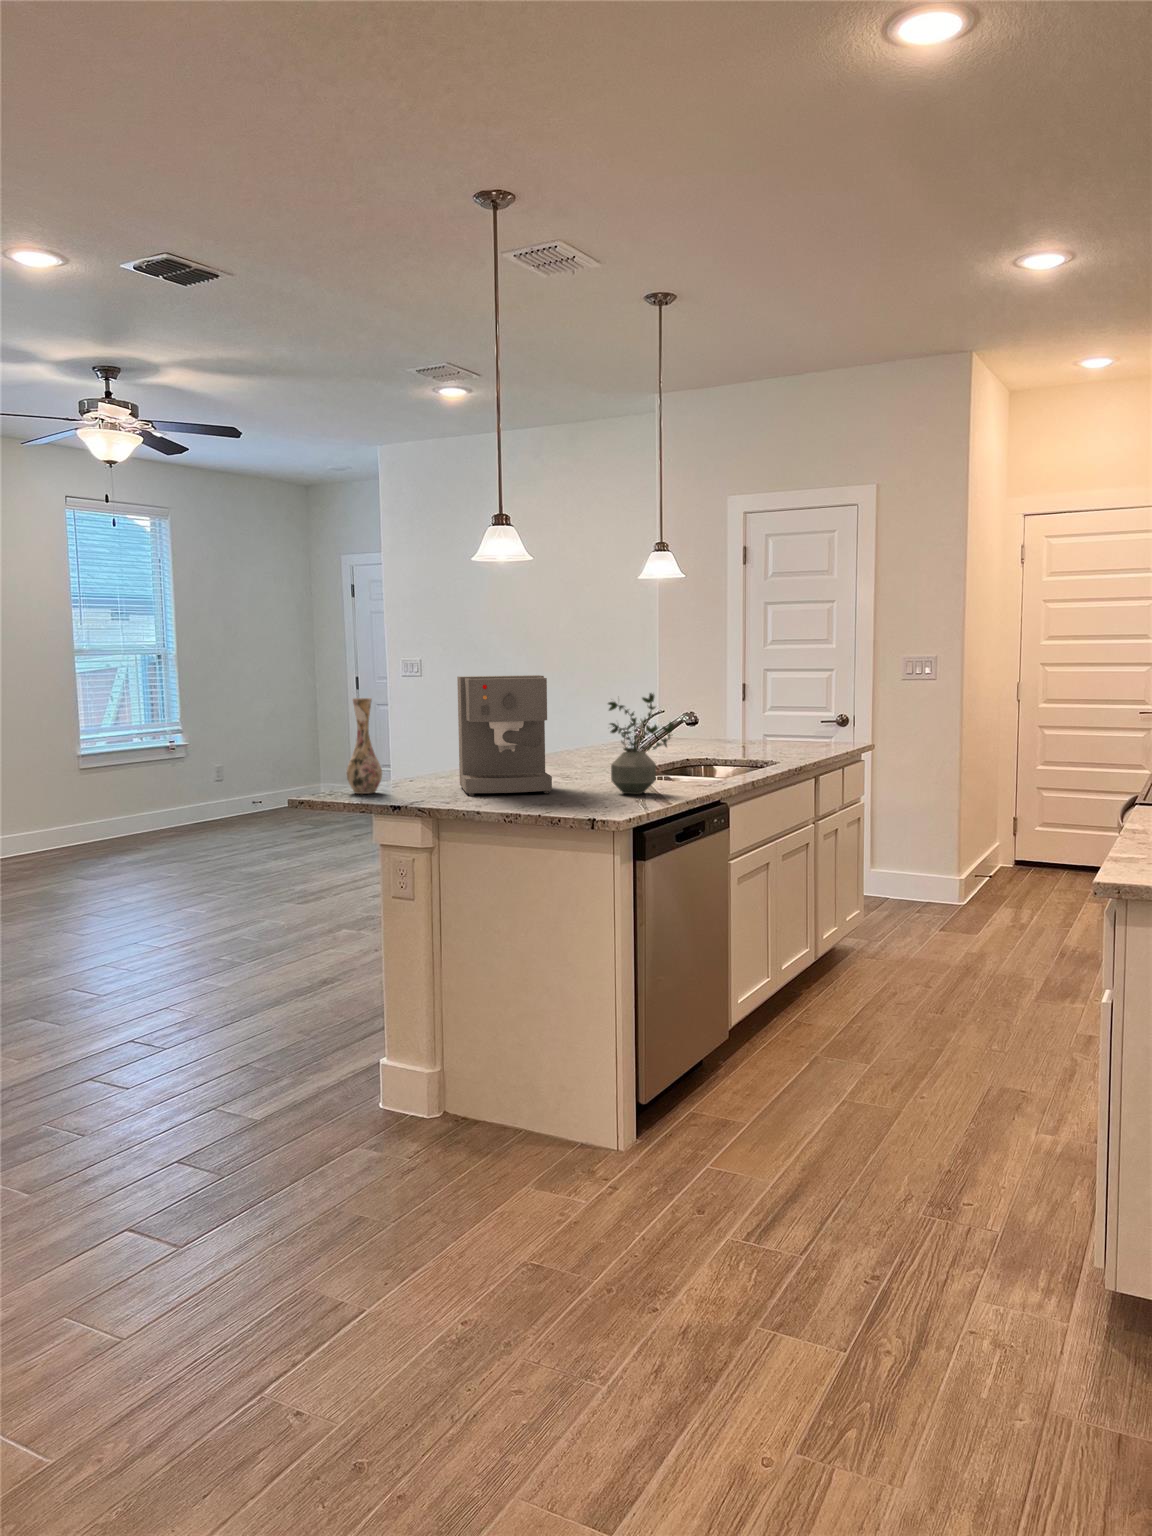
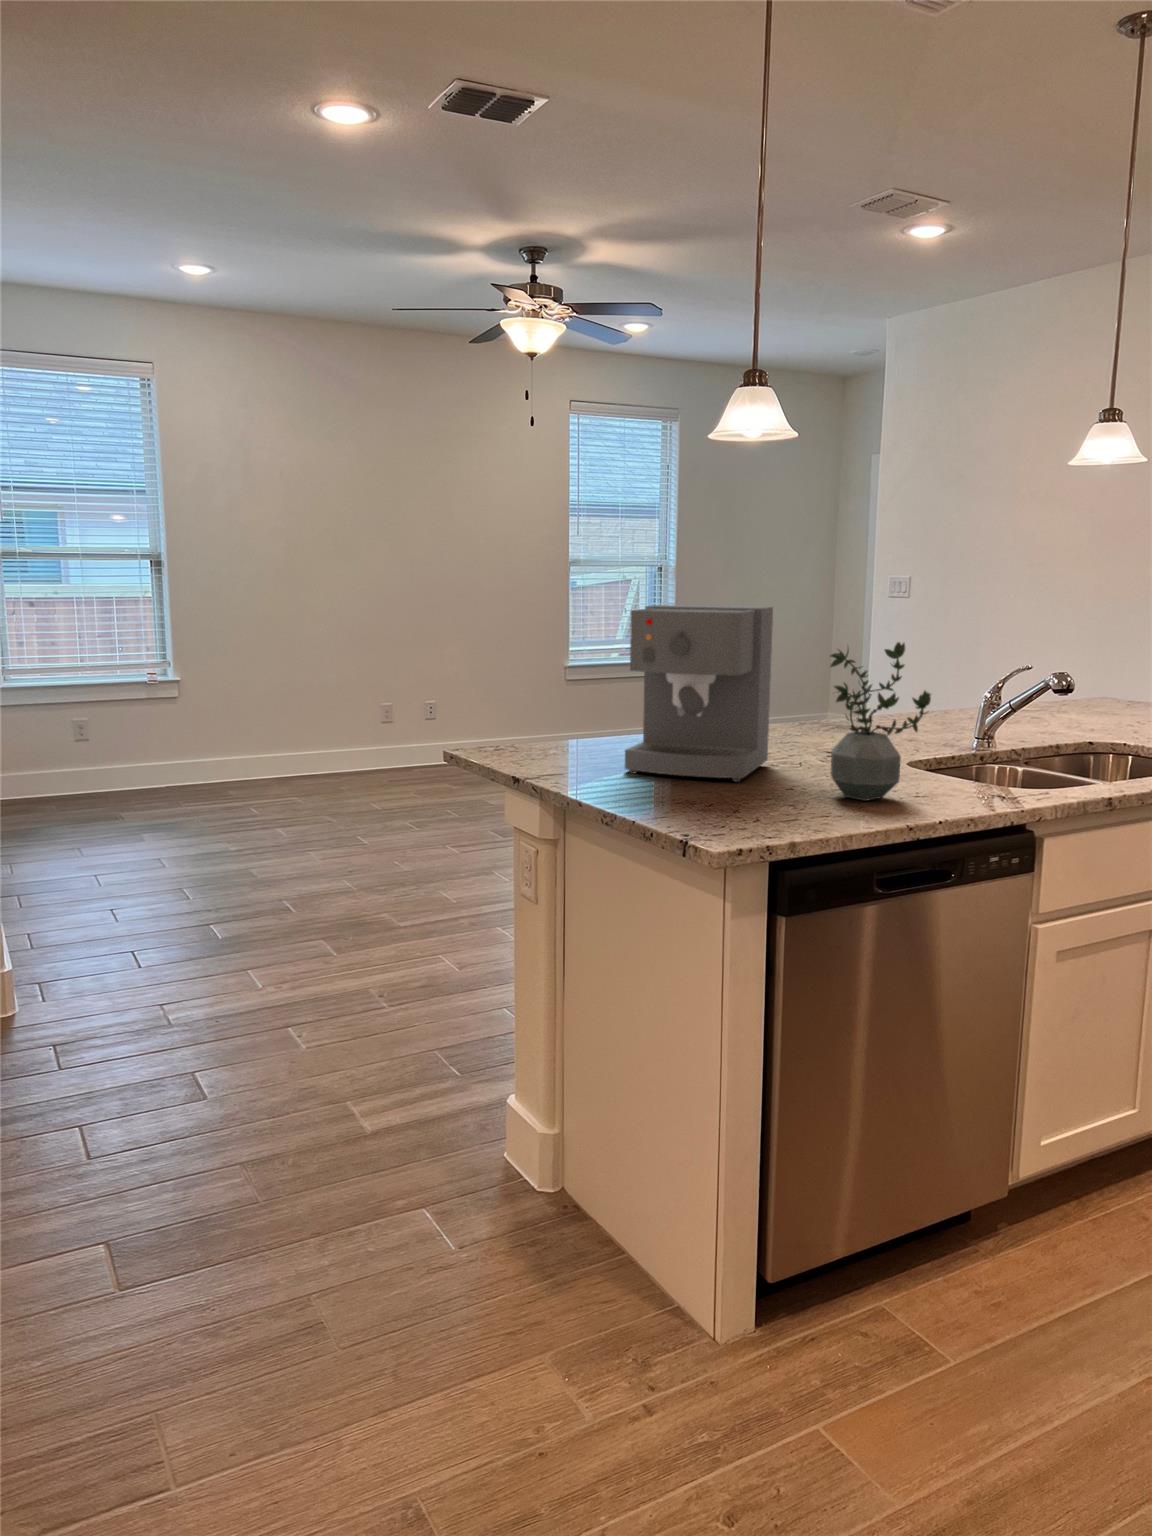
vase: present [346,698,382,794] -> none [496,629,543,755]

